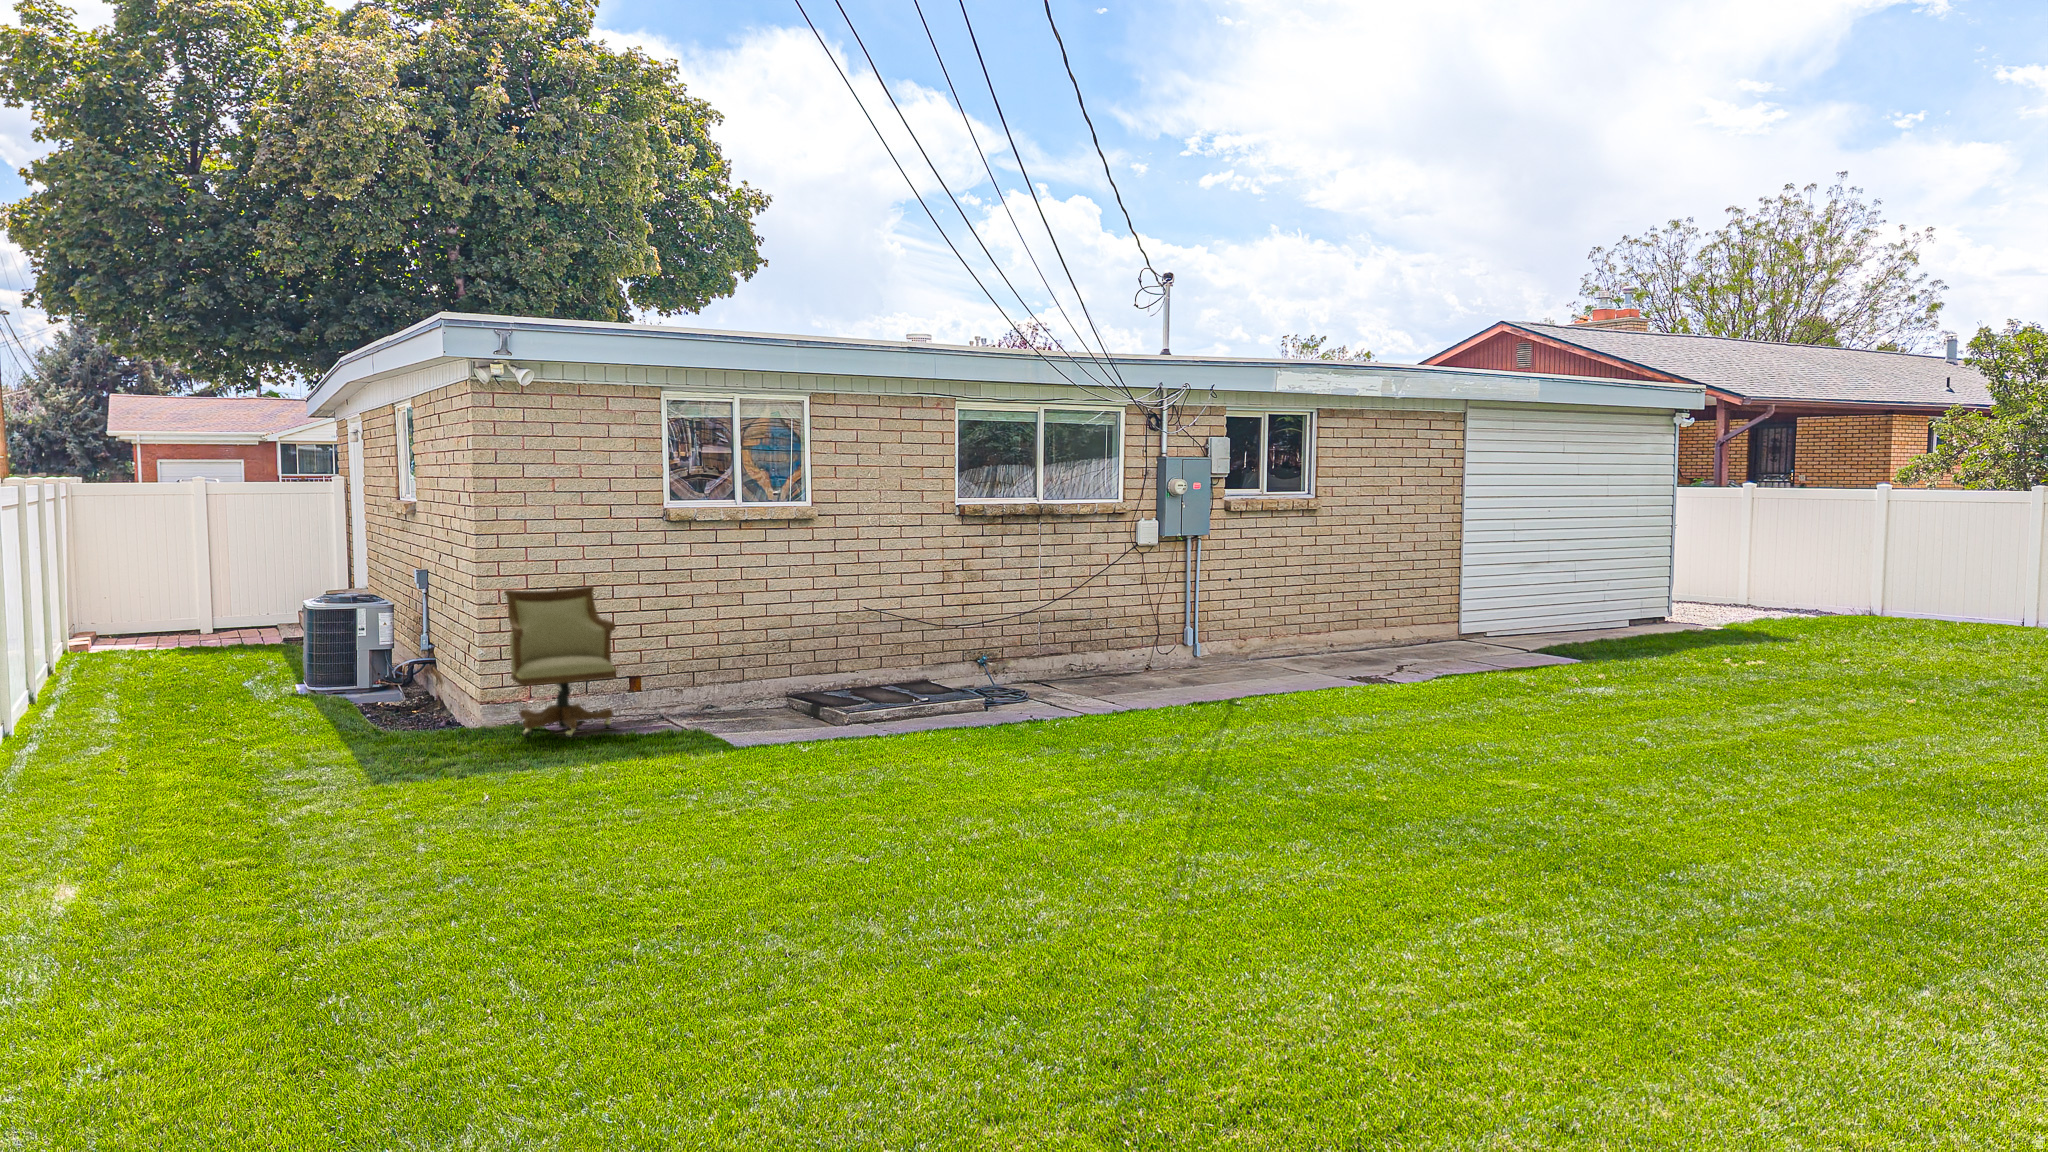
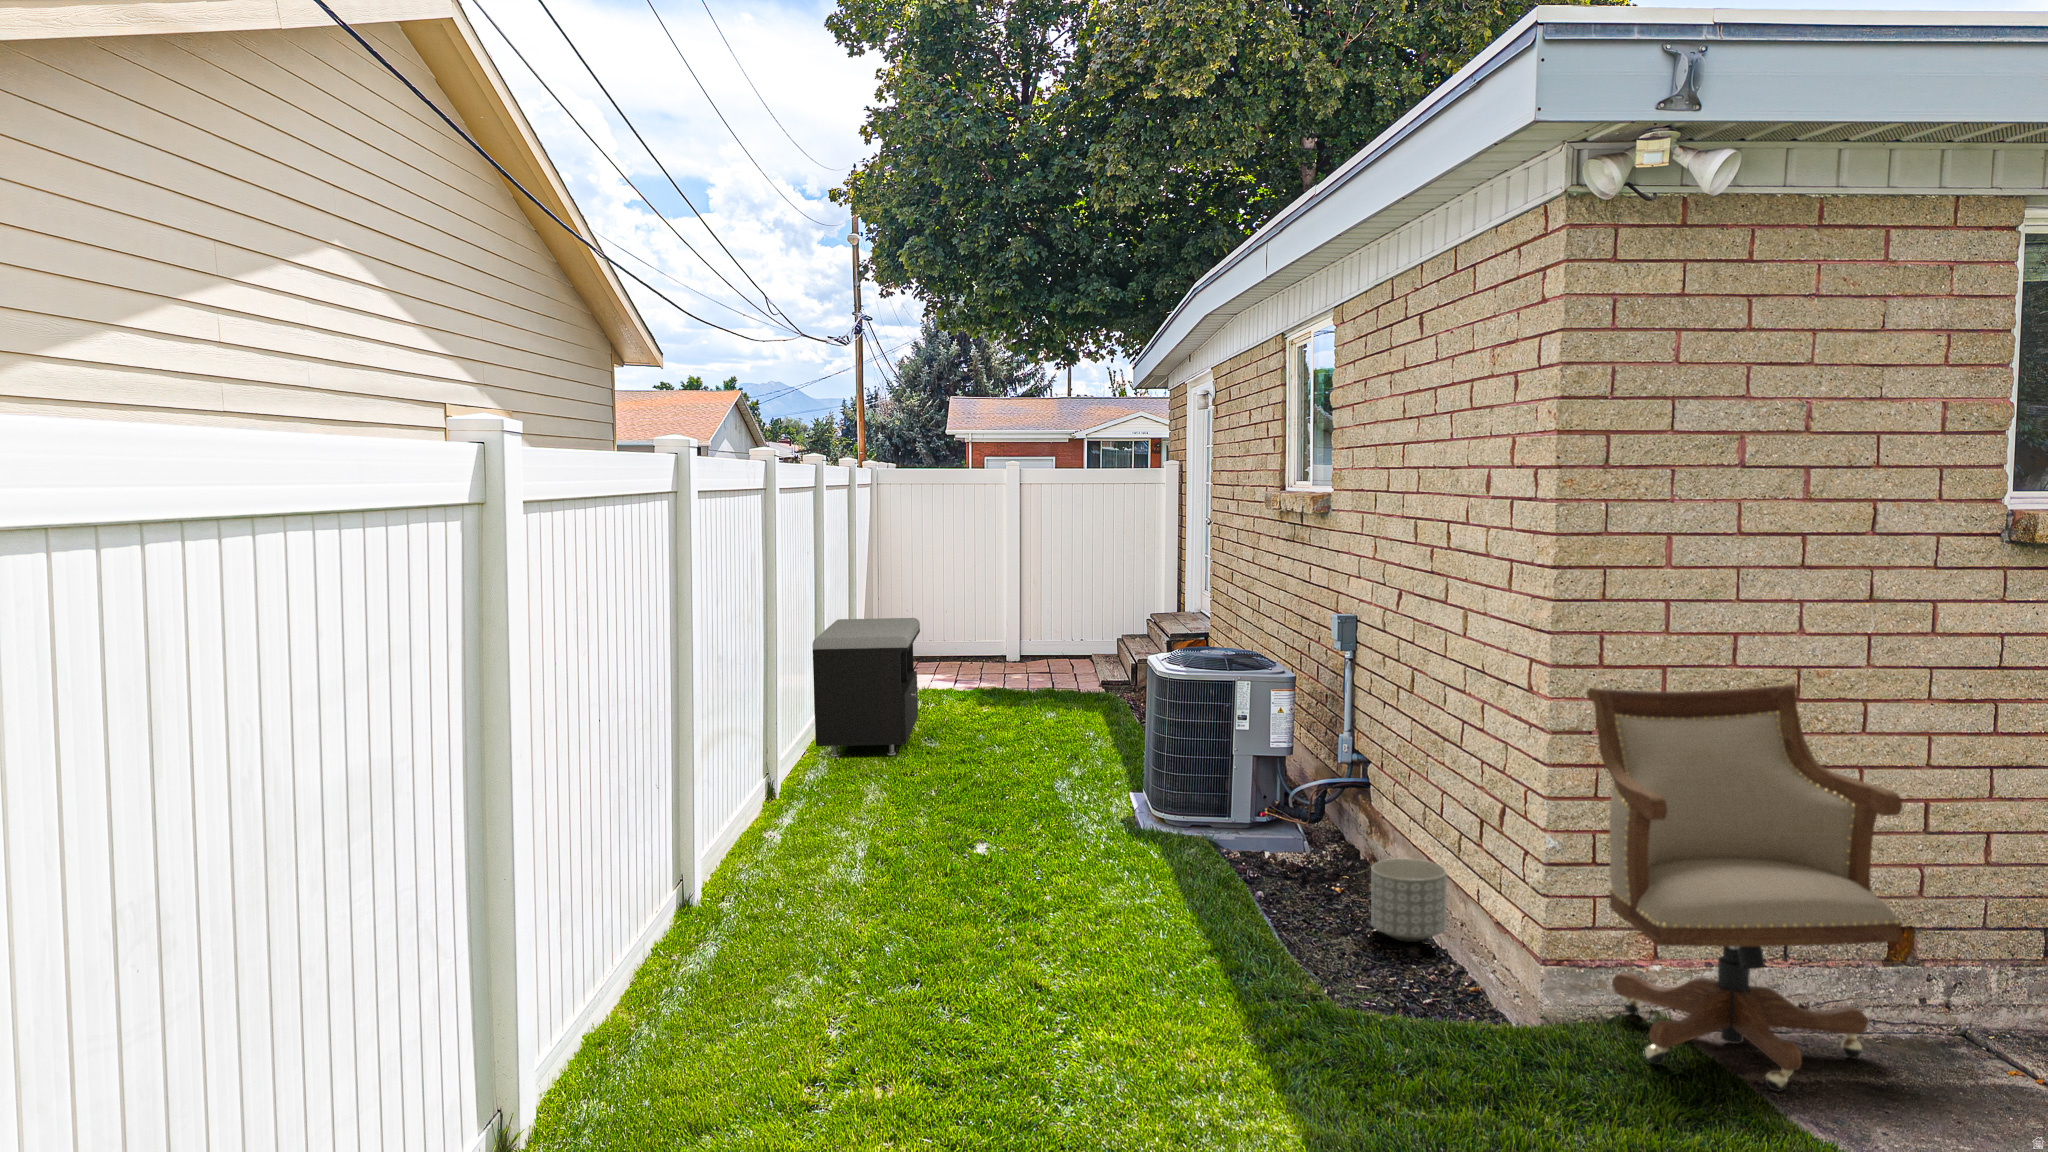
storage bench: none [47,587,131,681] -> present [813,618,920,756]
planter: none [420,681,459,718] -> present [1371,859,1447,942]

